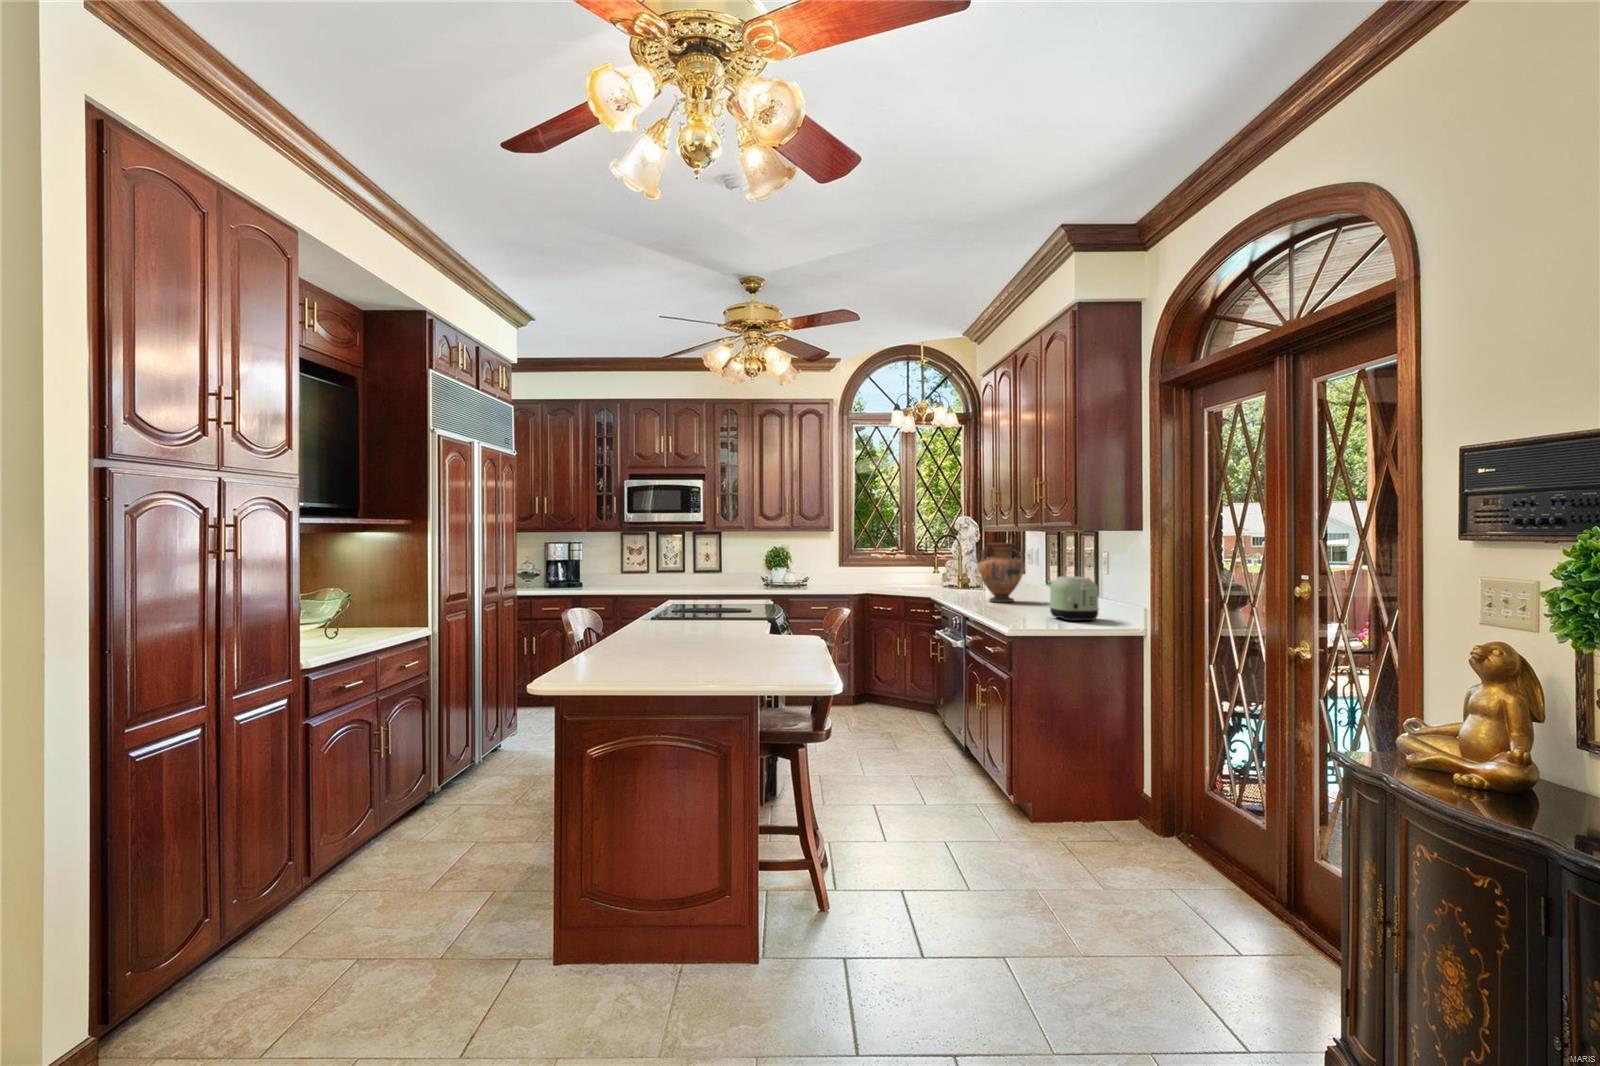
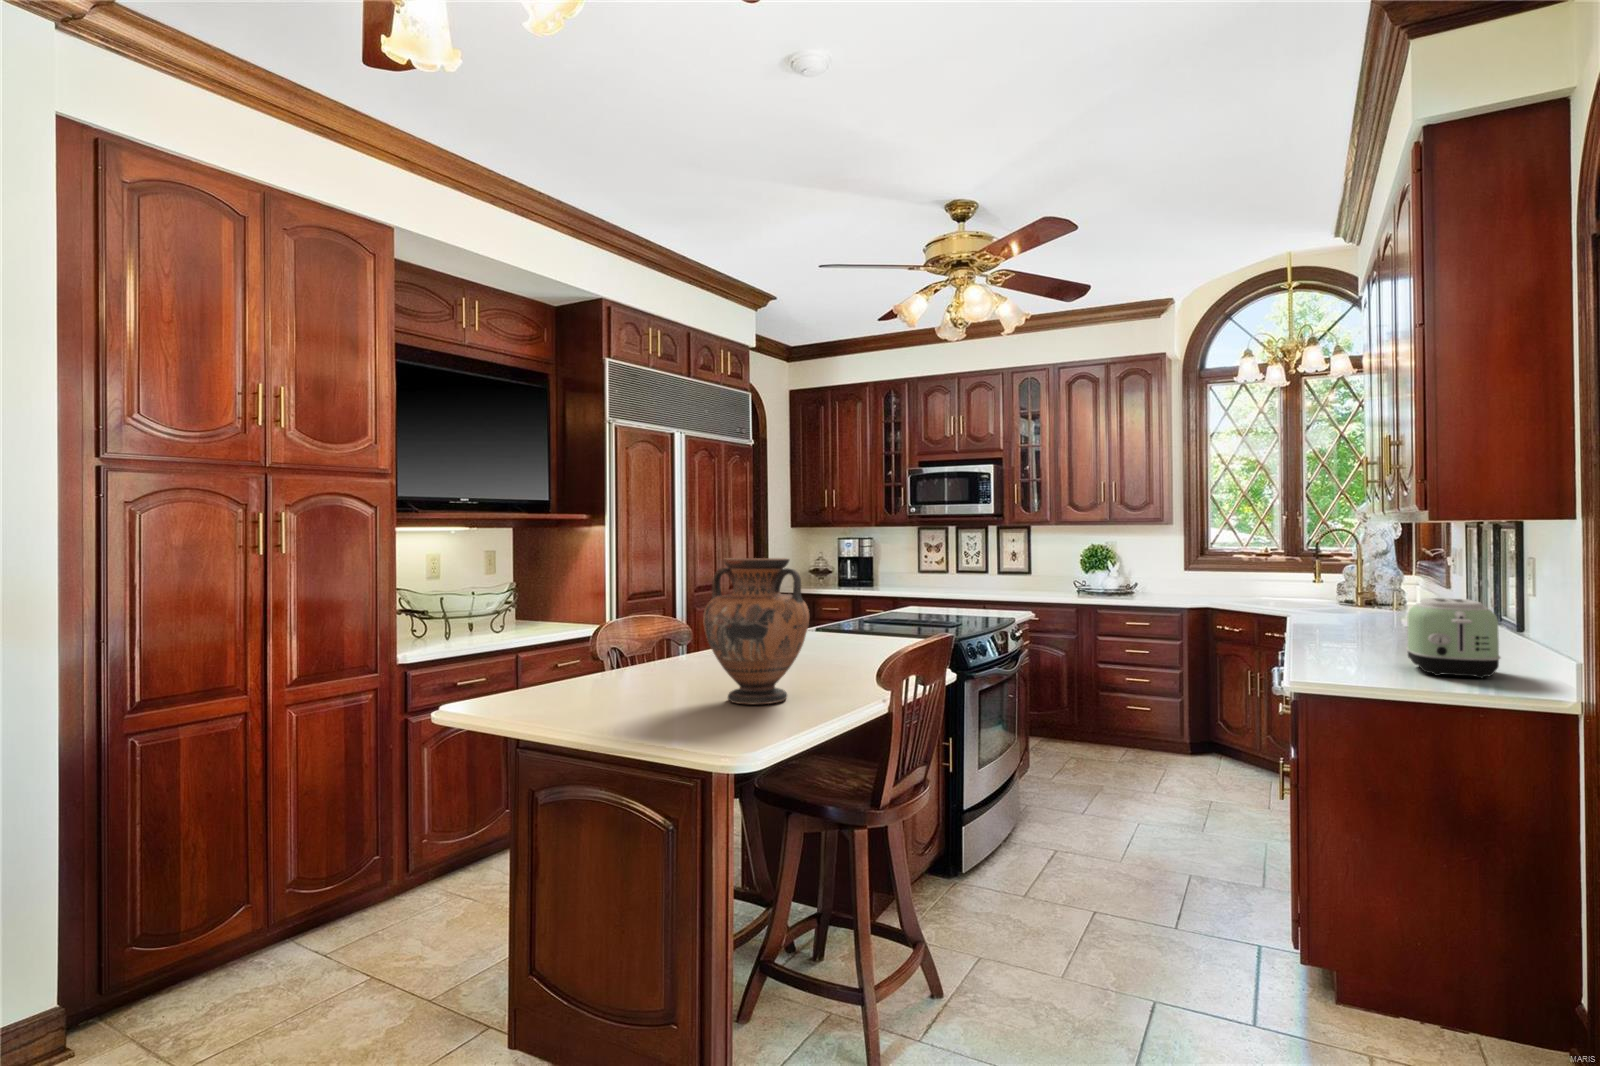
vase: present [979,543,1024,602] -> present [703,558,809,704]

